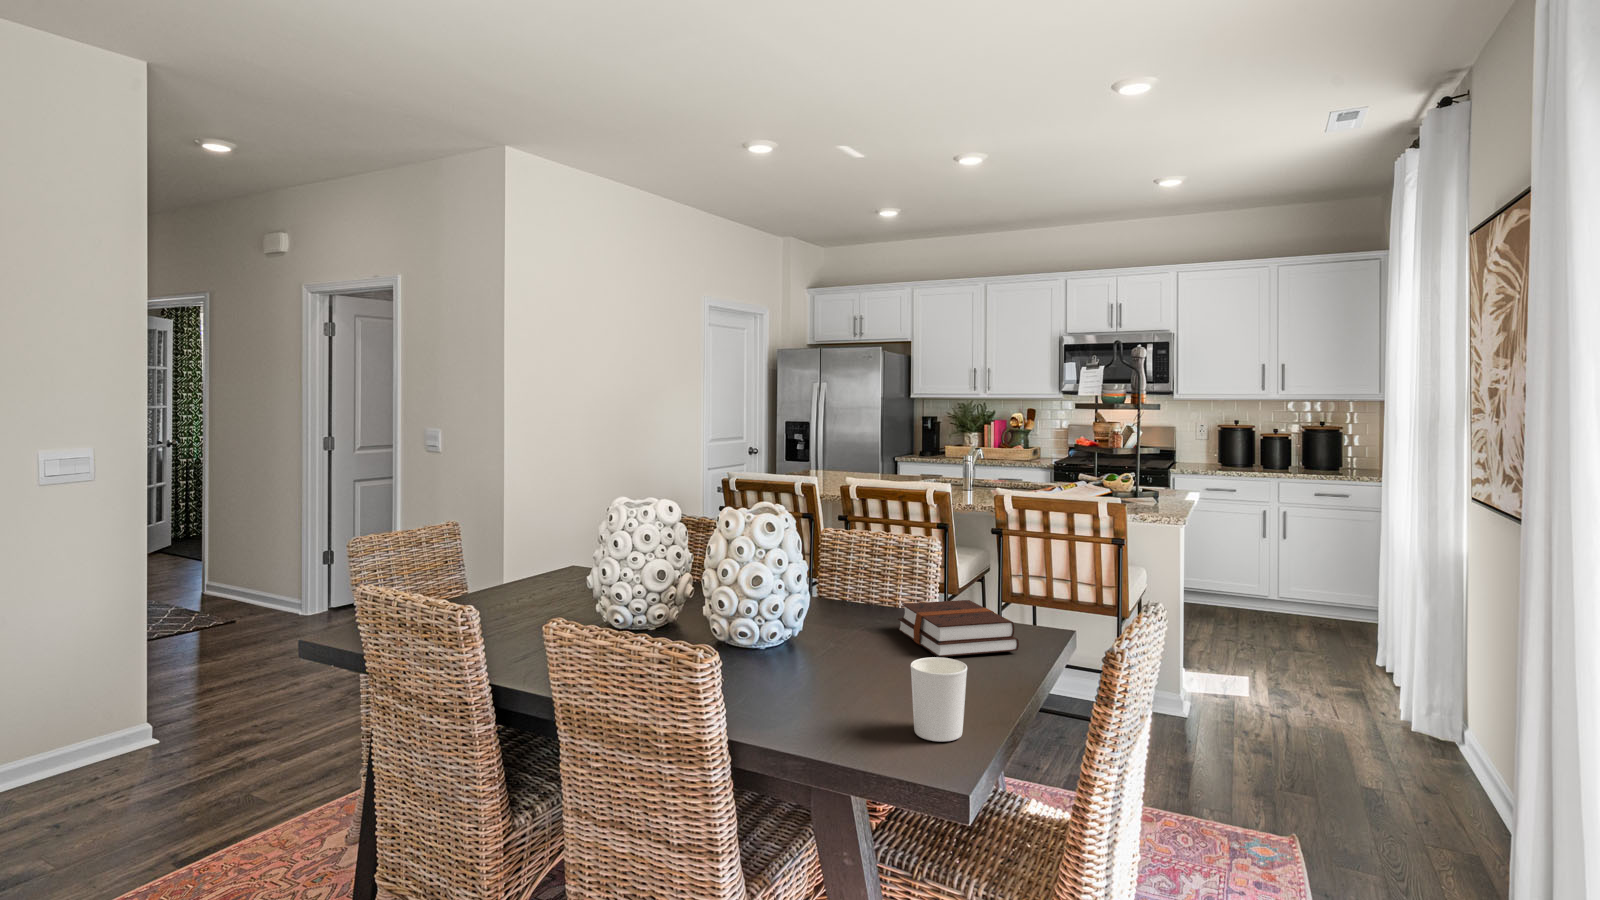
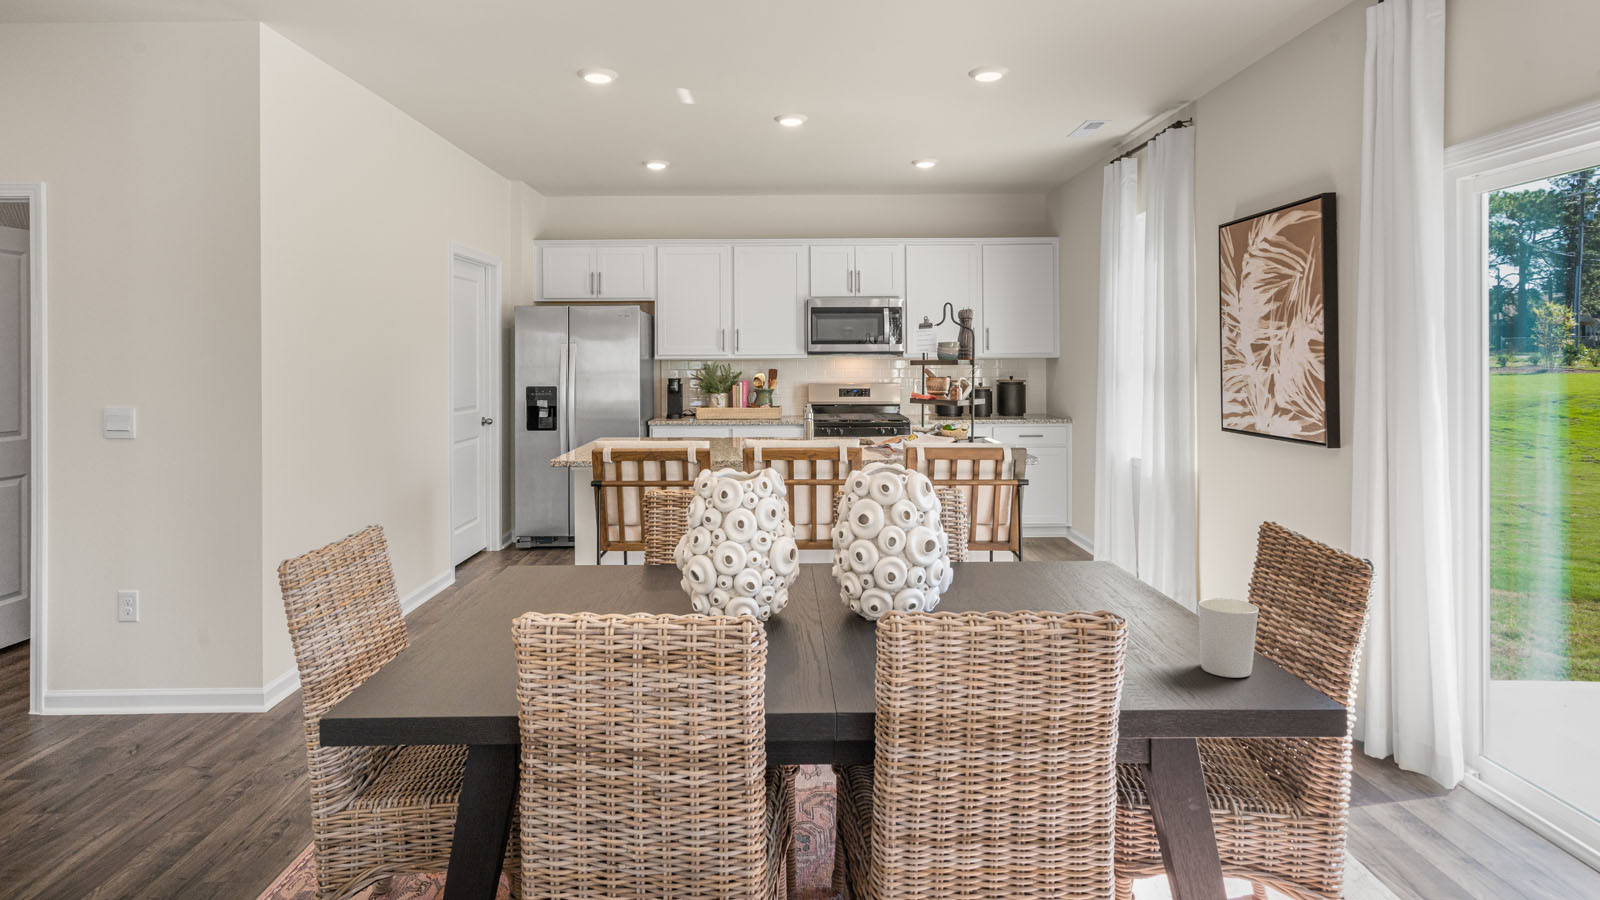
hardback book: present [898,600,1019,657] -> none [990,548,1124,603]

